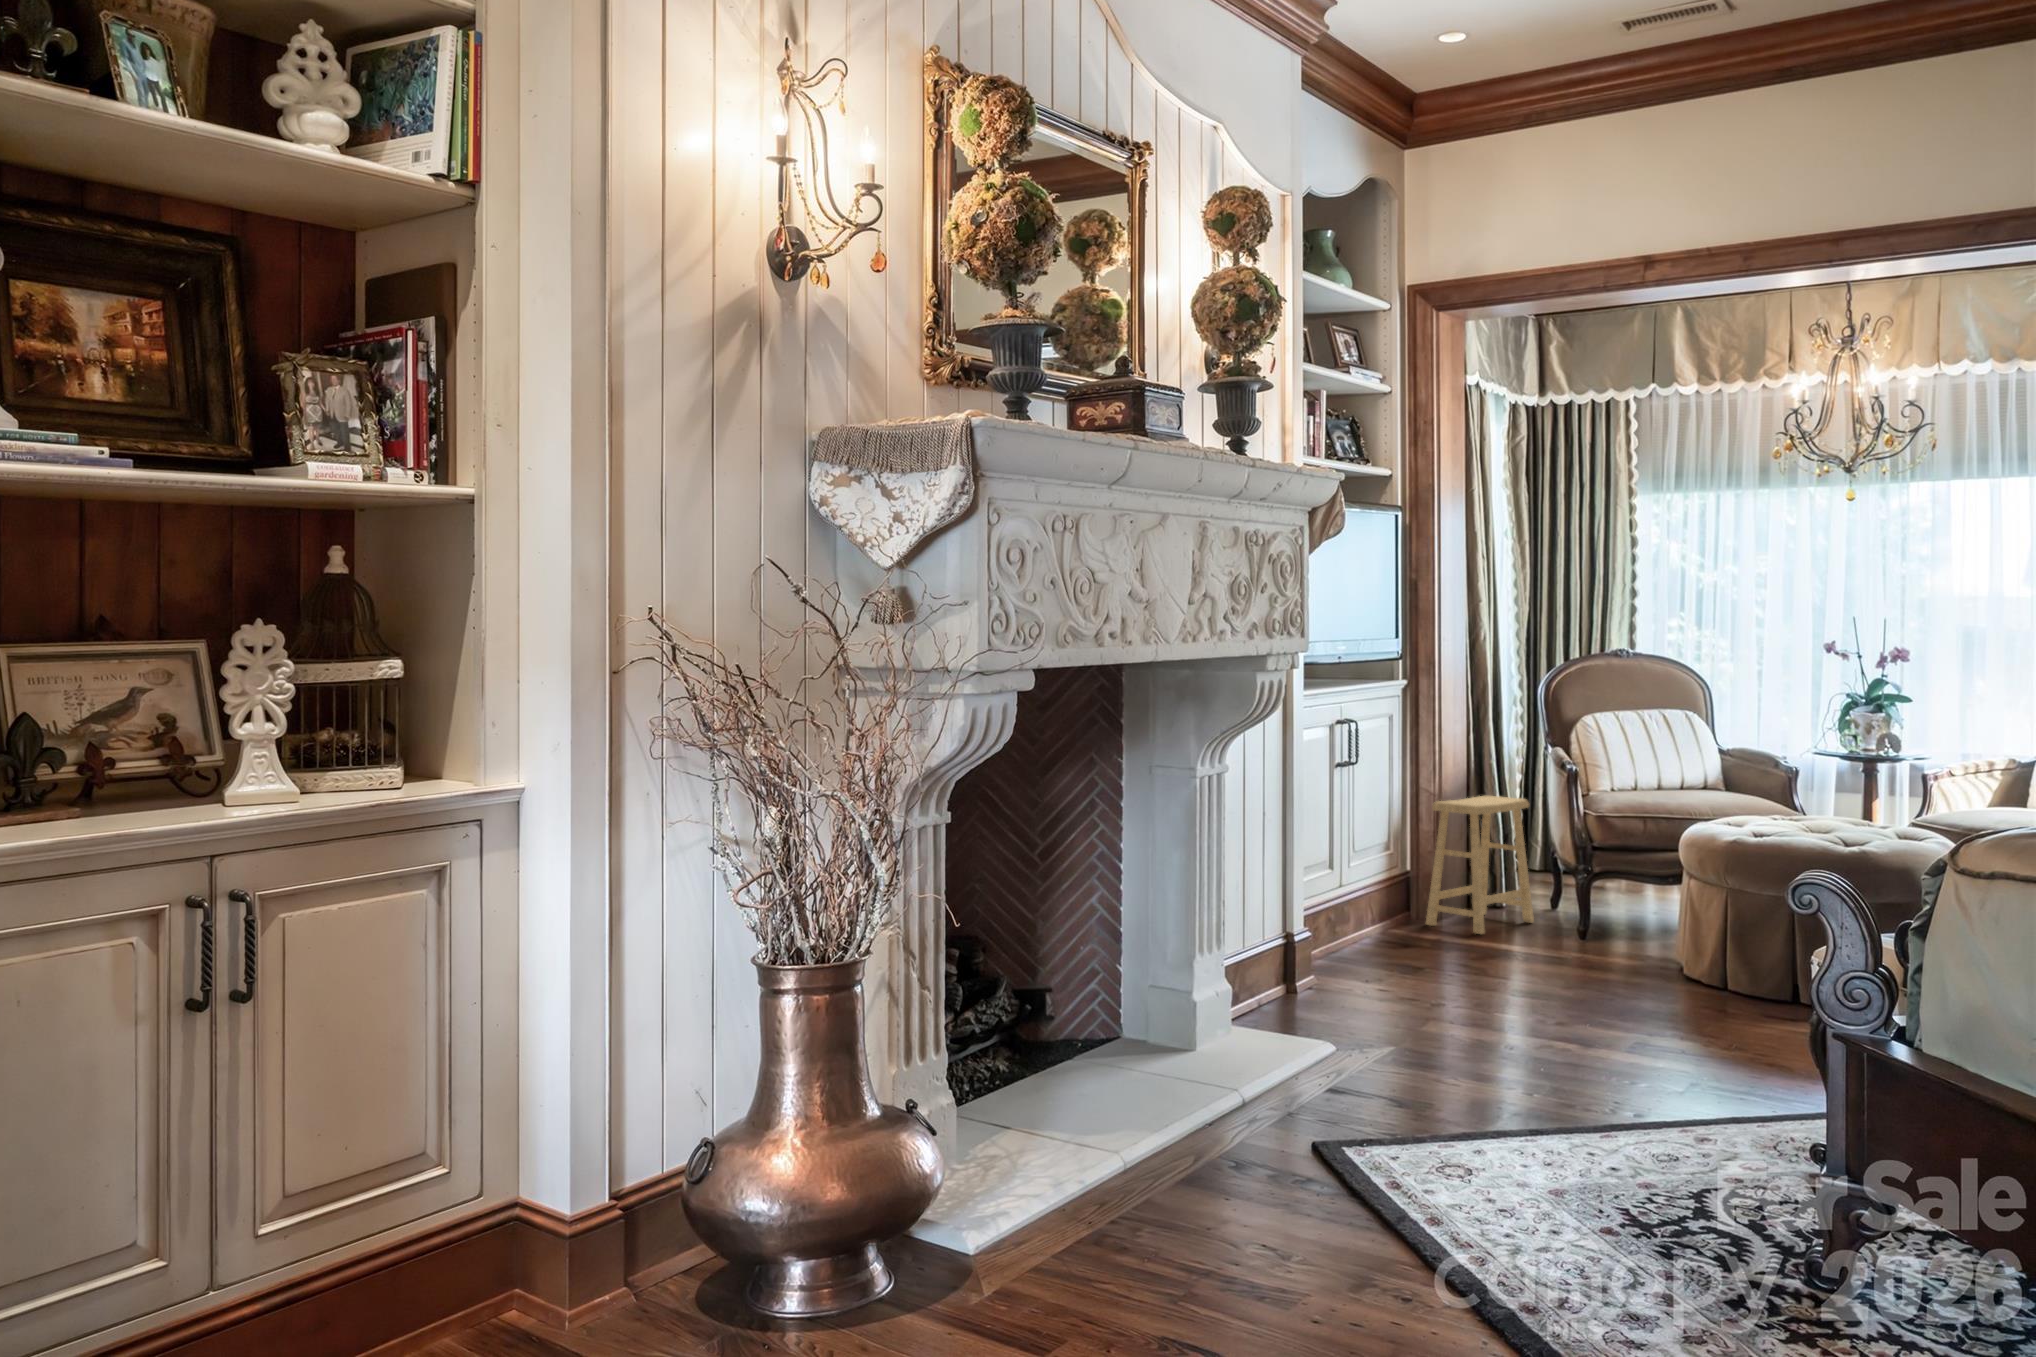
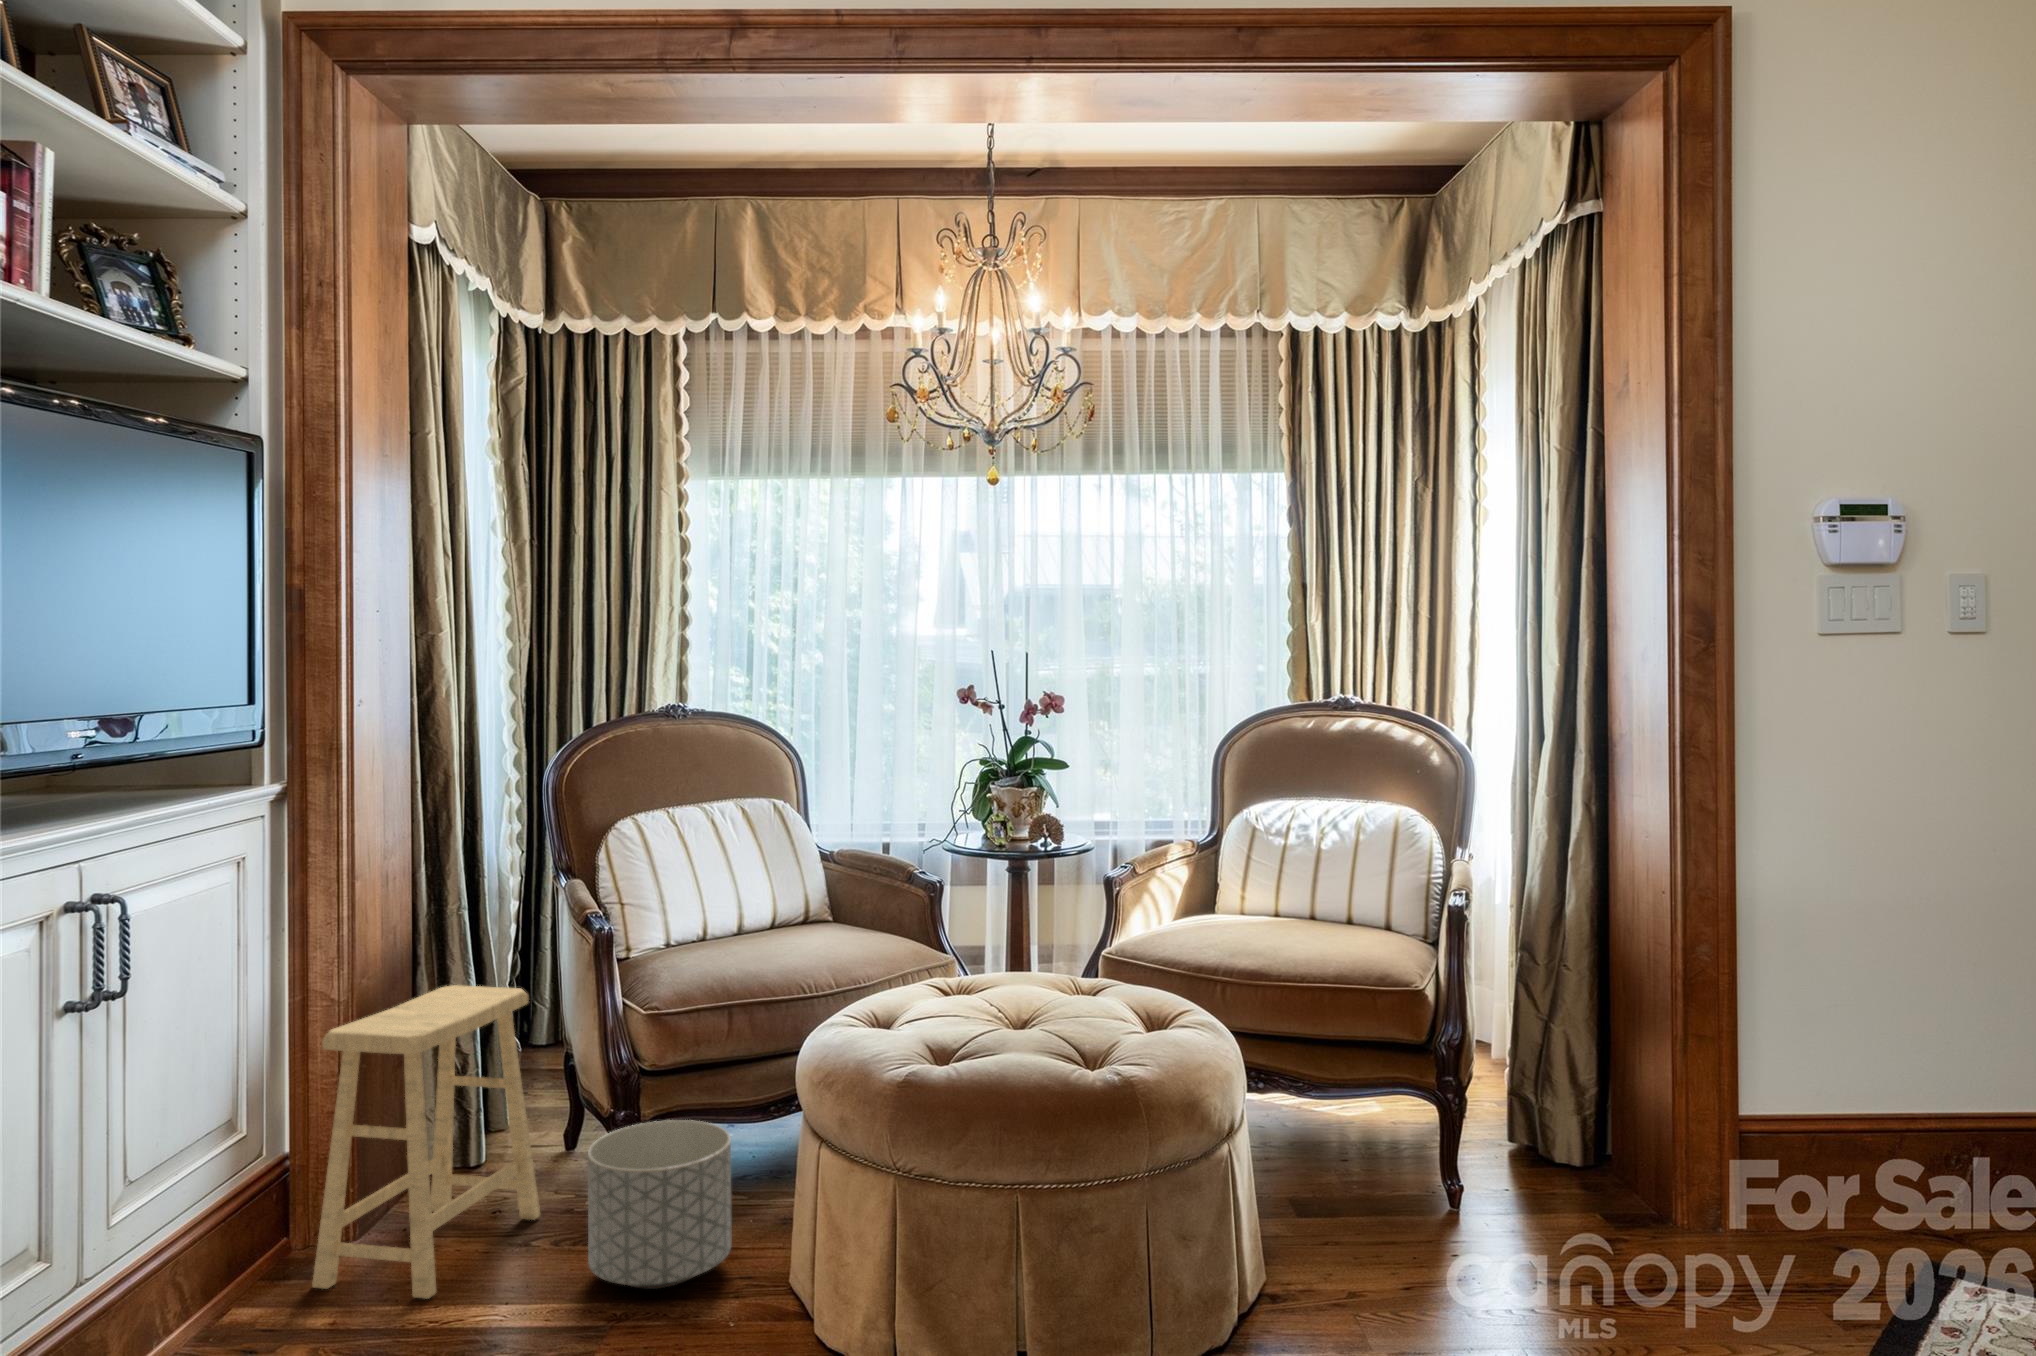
planter: none [1560,871,1639,949] -> present [588,1120,731,1289]

